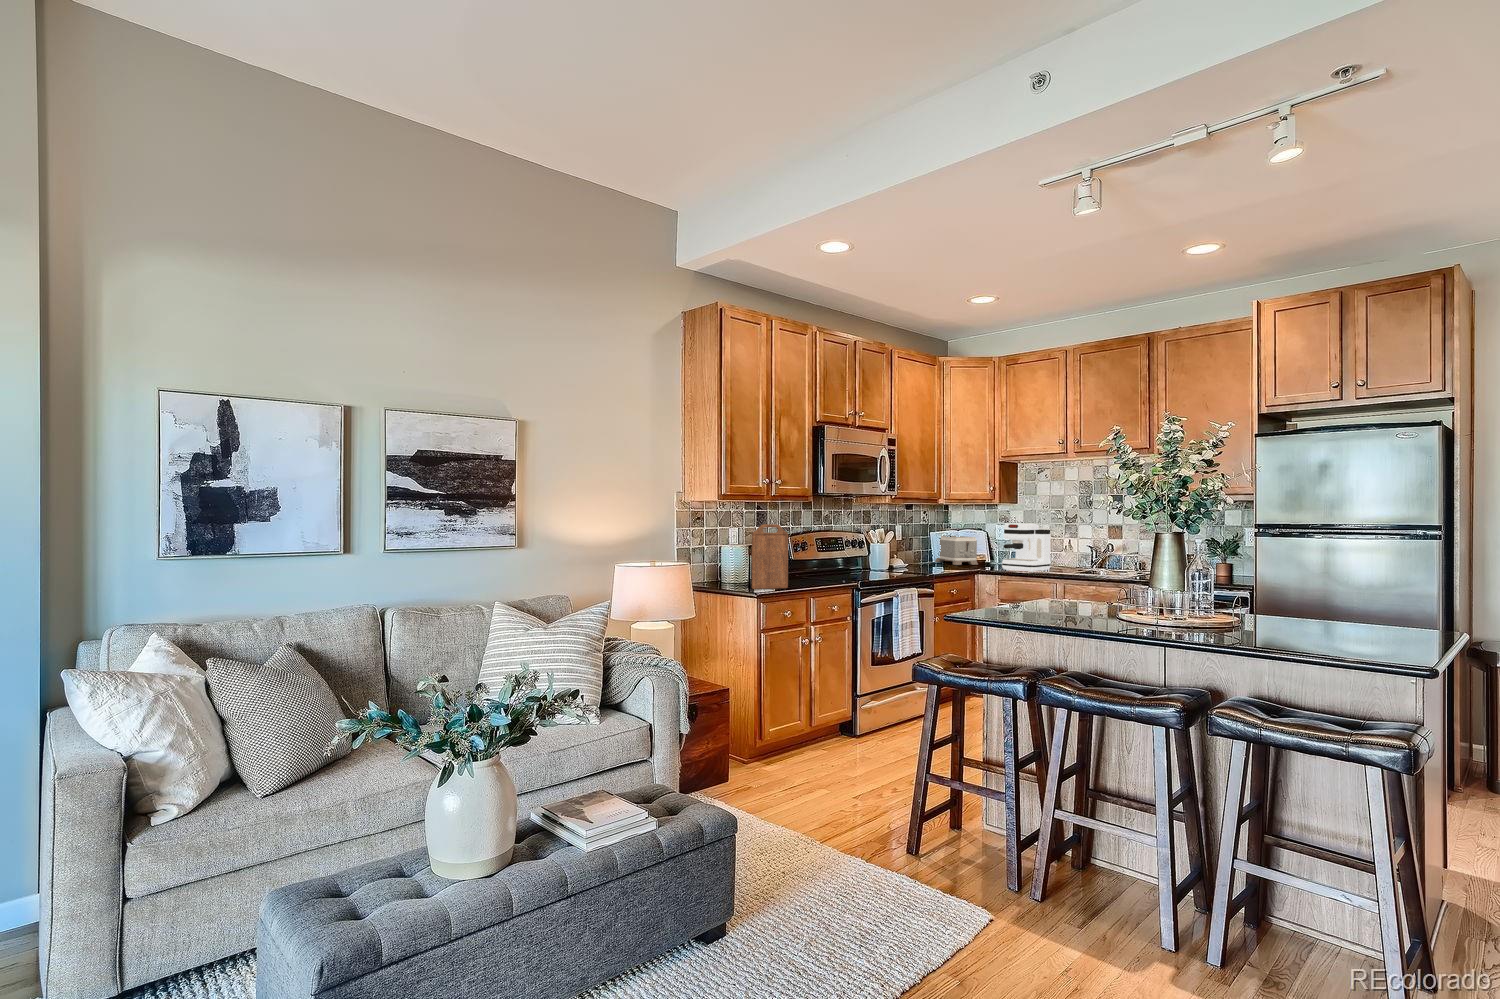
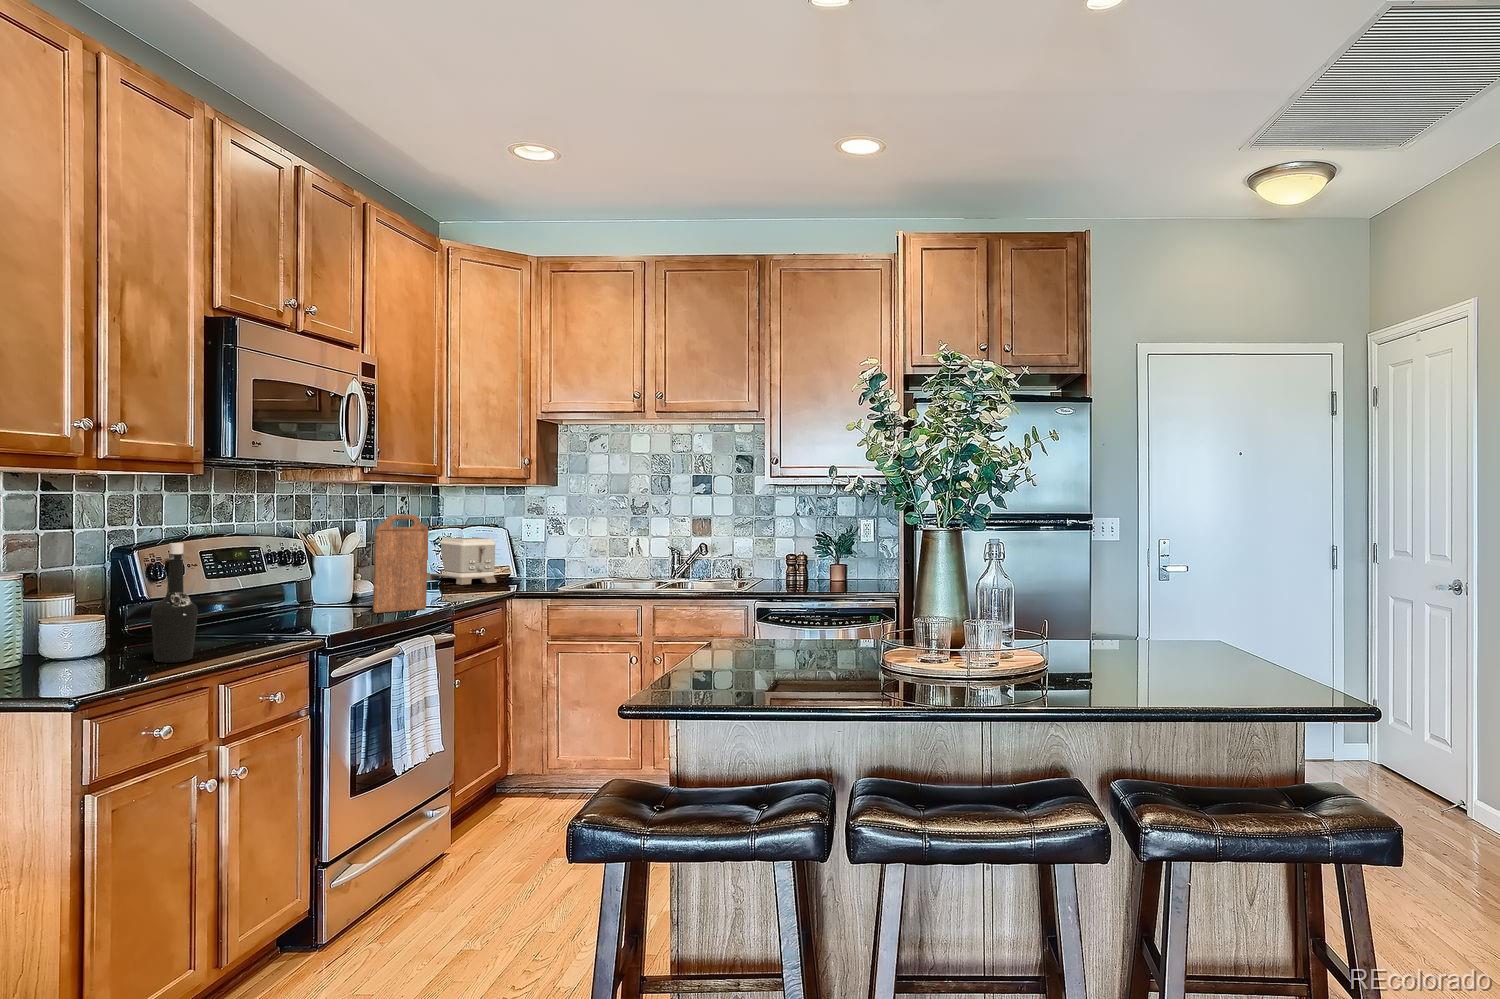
coffee maker: present [1002,523,1050,572] -> none [541,517,613,595]
cutting board: present [751,524,788,589] -> present [373,515,428,613]
bottle: none [793,532,811,586] -> present [151,543,198,663]

